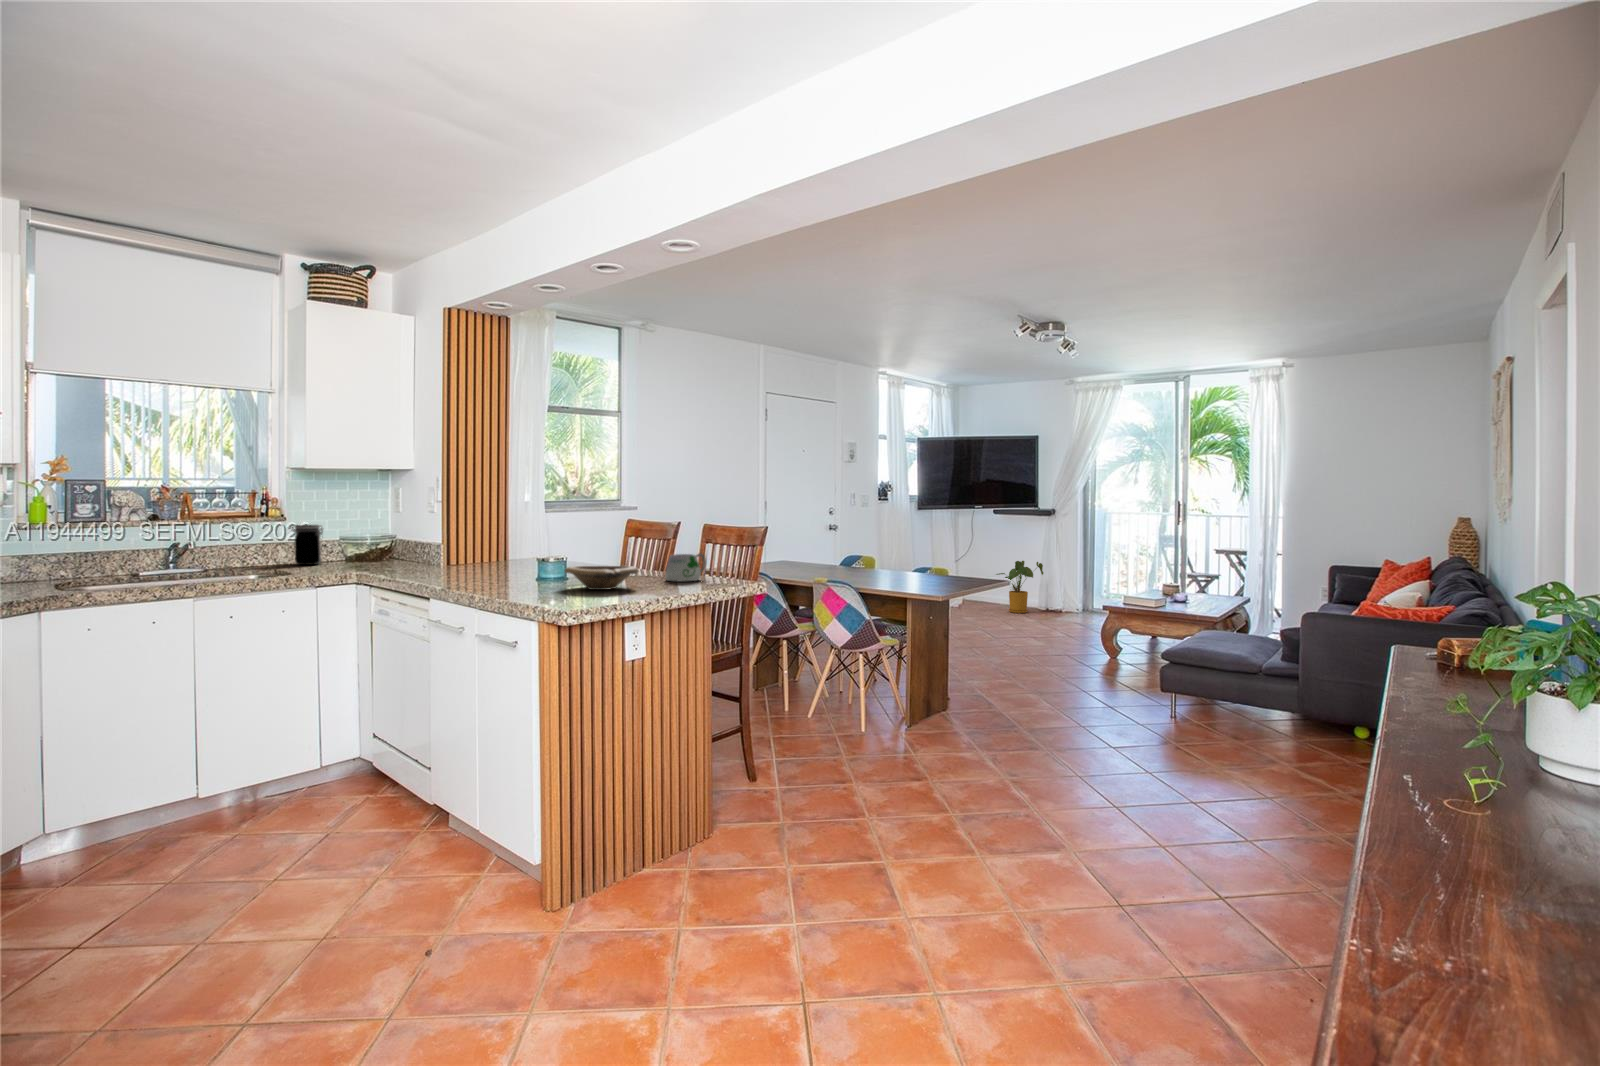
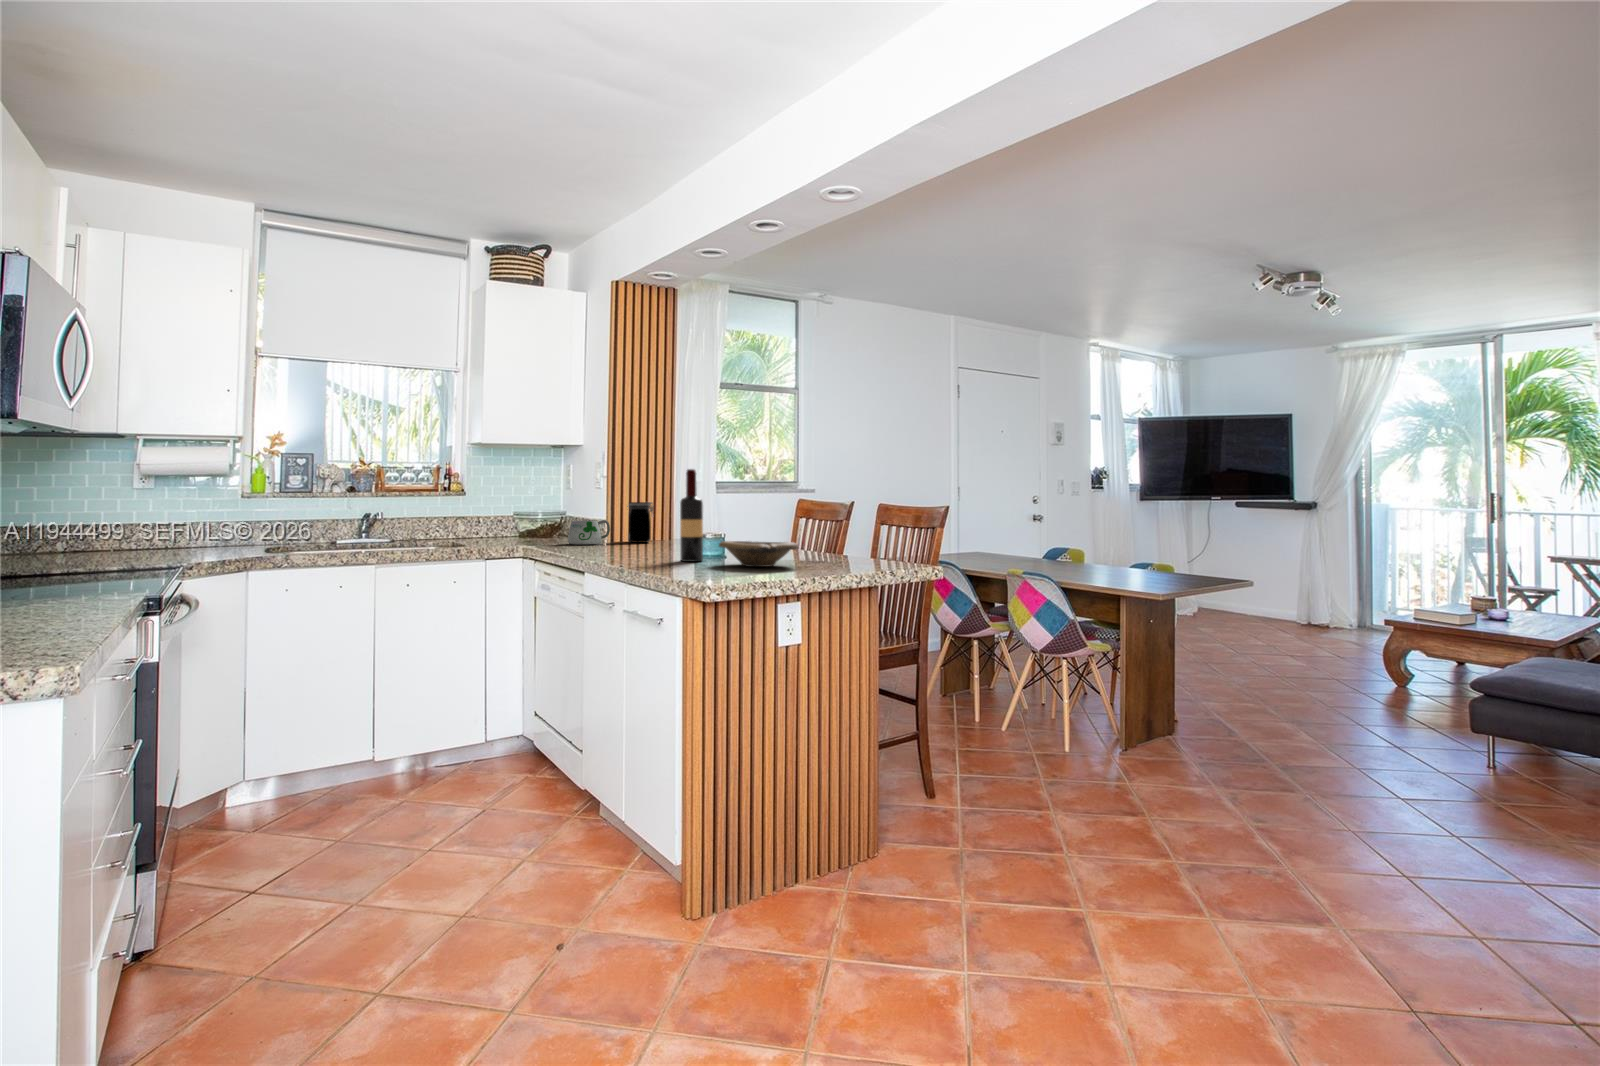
wine bottle: none [525,501,547,586] -> present [680,469,703,562]
jar: present [292,525,323,565] -> present [627,502,654,543]
mug: present [665,553,706,582] -> present [568,520,610,544]
house plant: present [996,561,1043,613] -> none [1236,565,1302,628]

